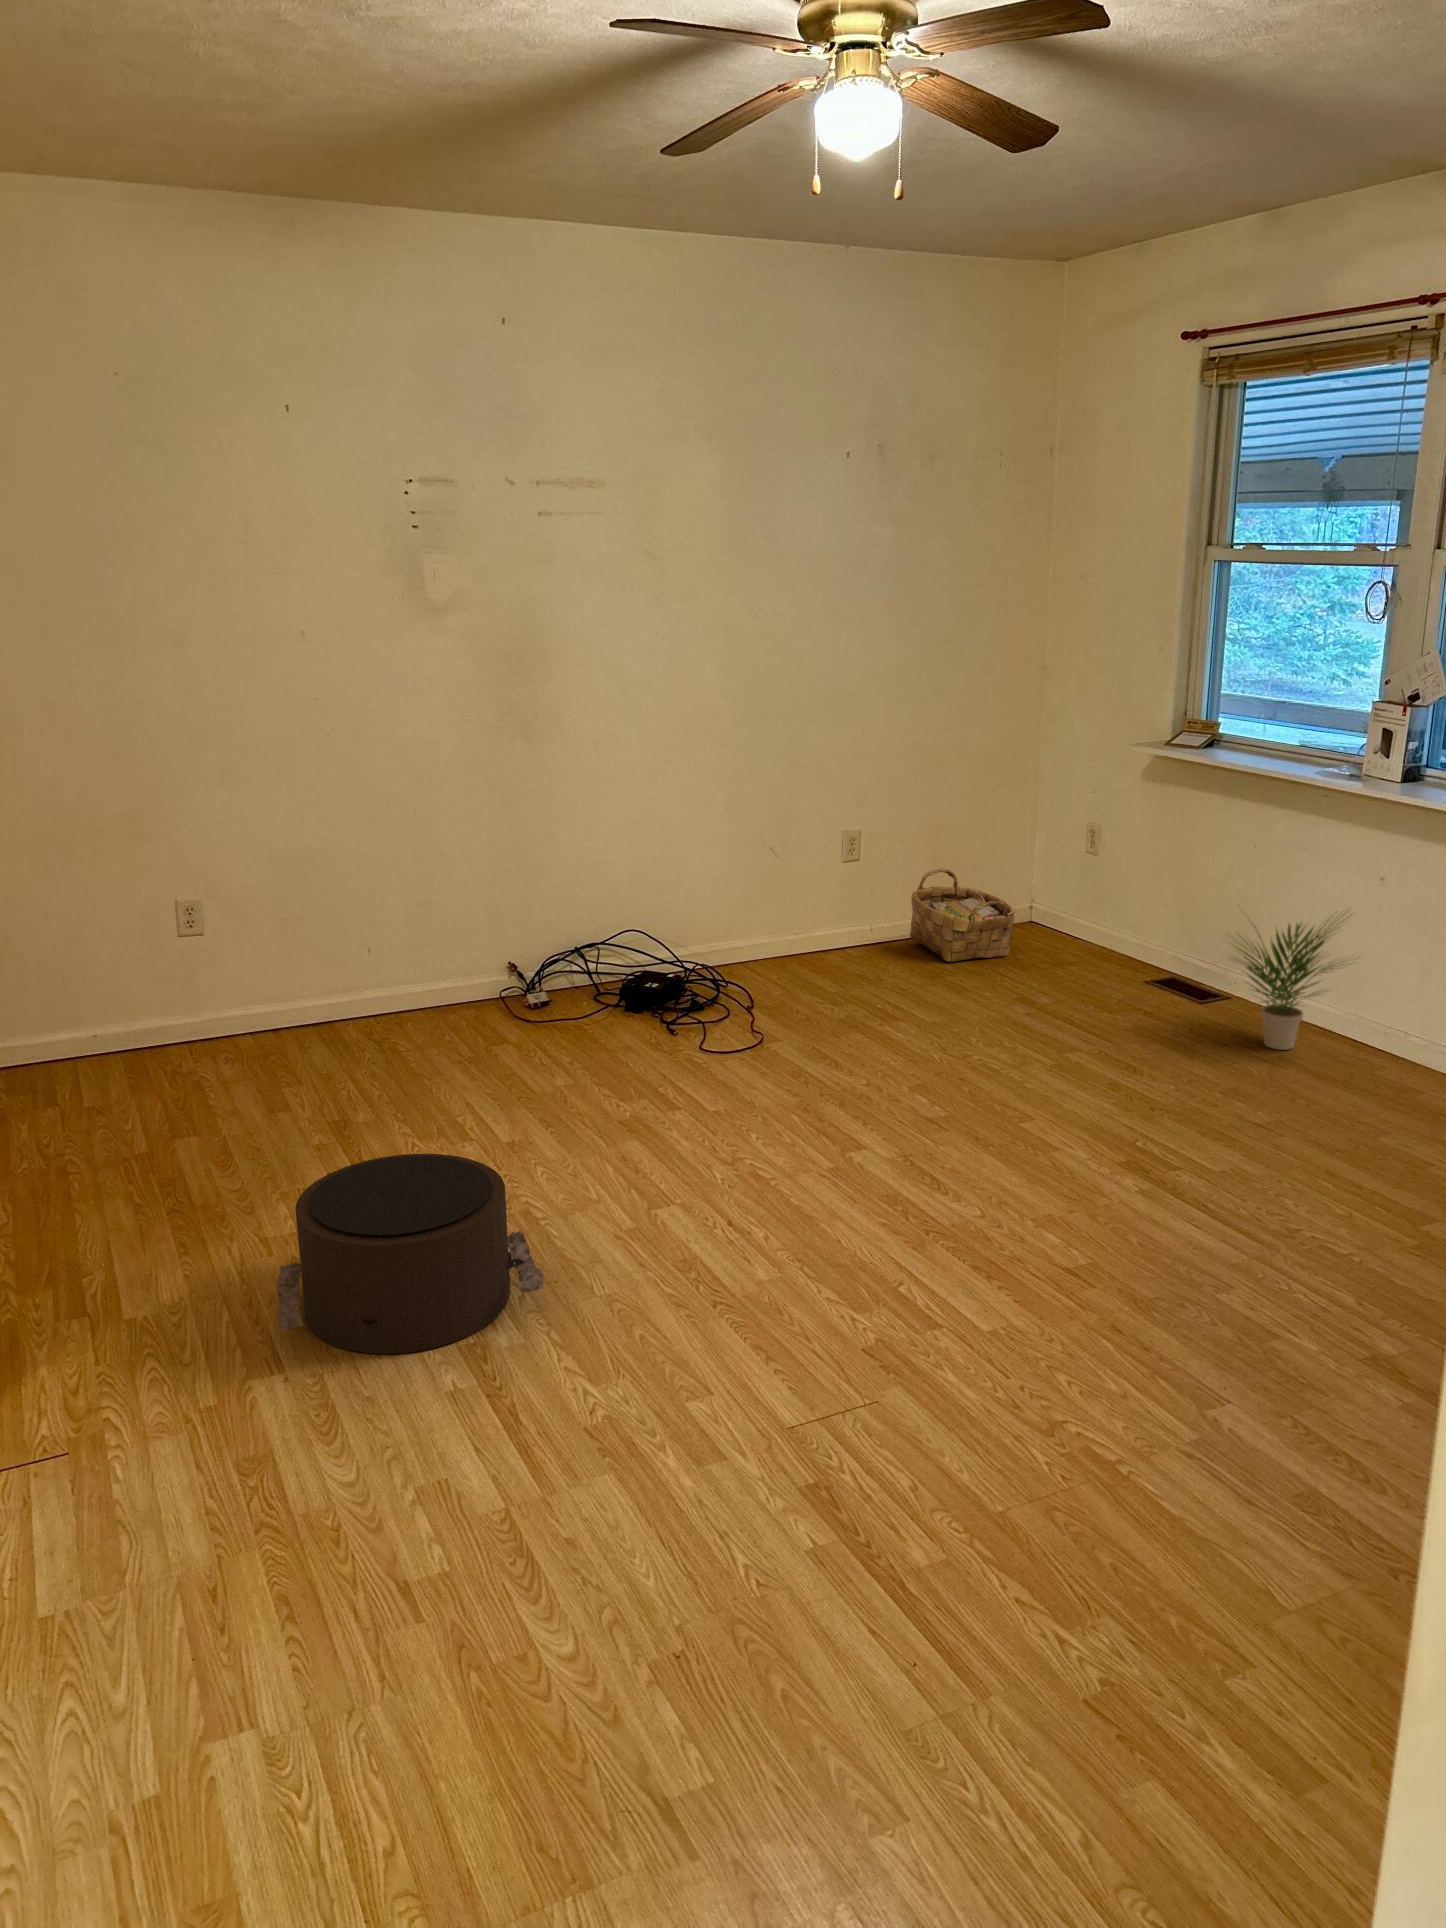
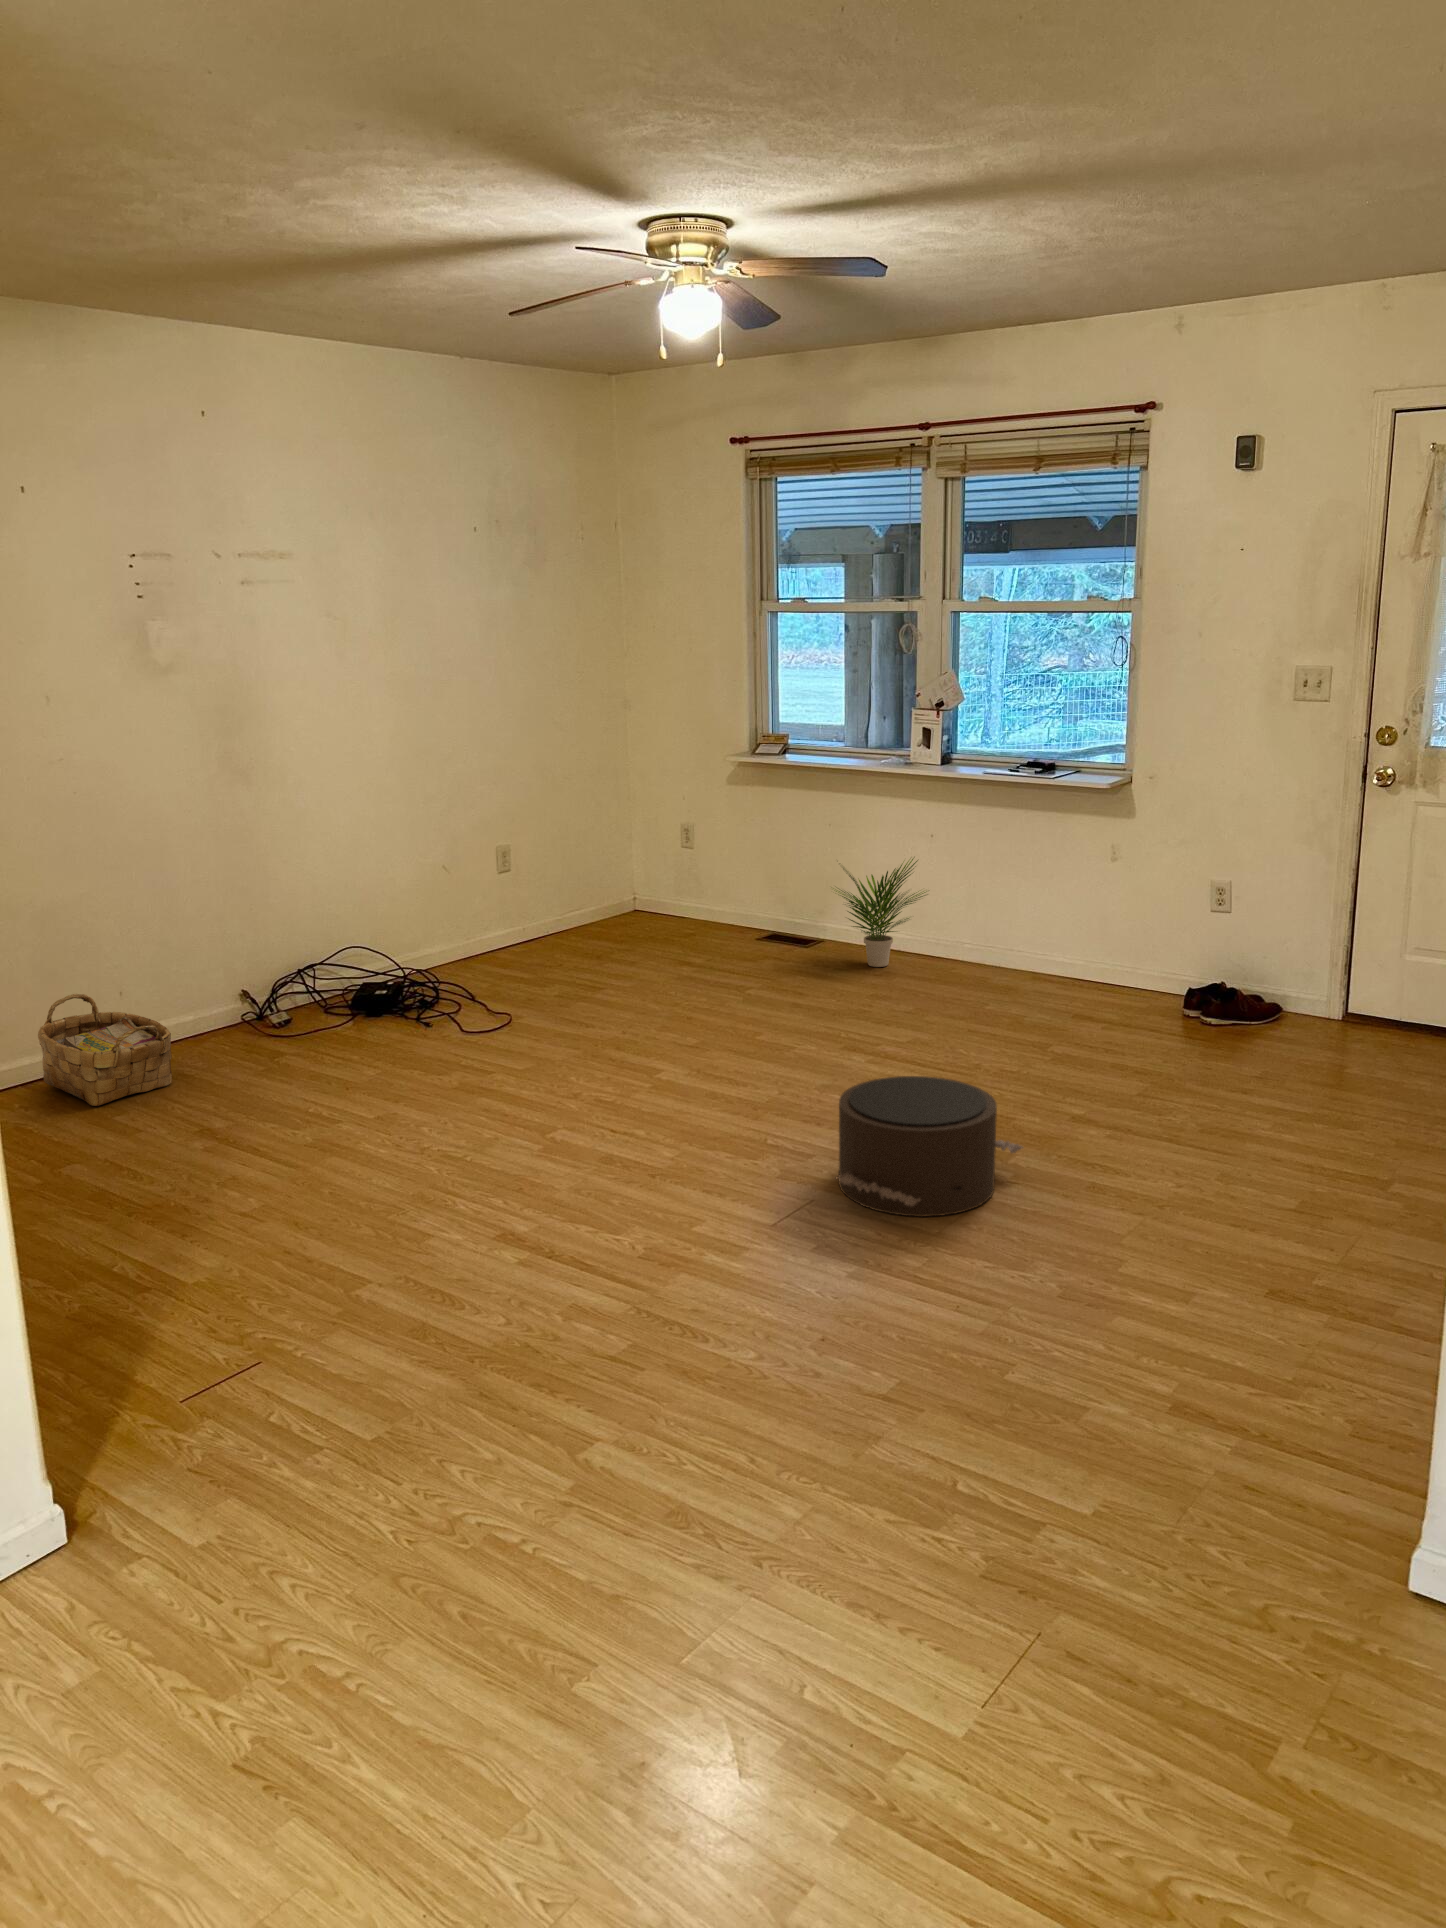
woven basket: present [910,868,1014,962] -> present [38,994,172,1106]
pouf: present [276,1154,544,1354] -> present [836,1076,1023,1217]

